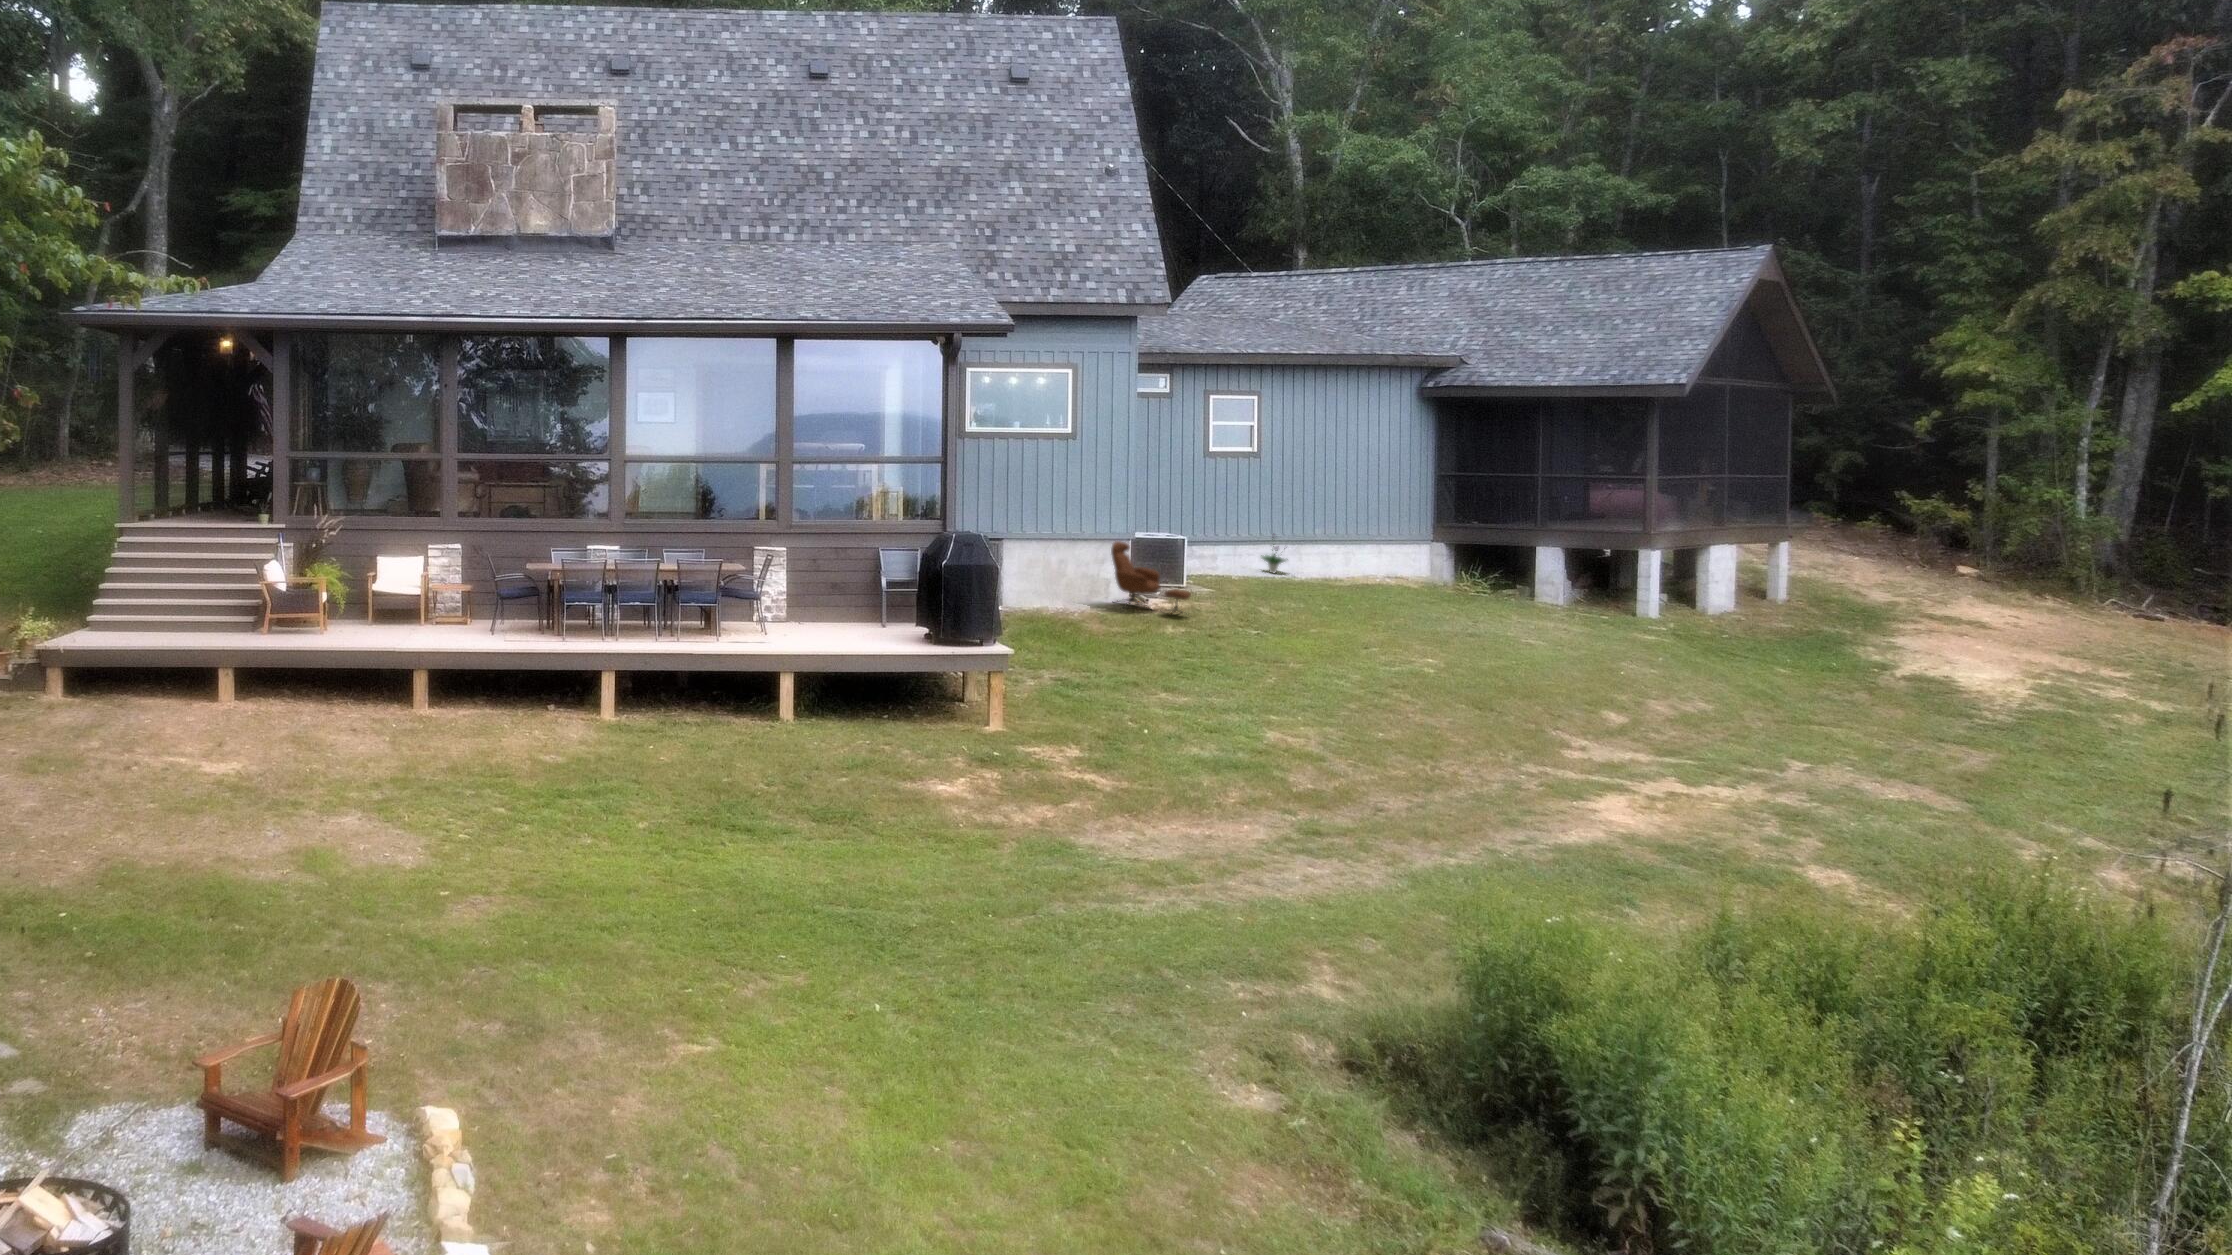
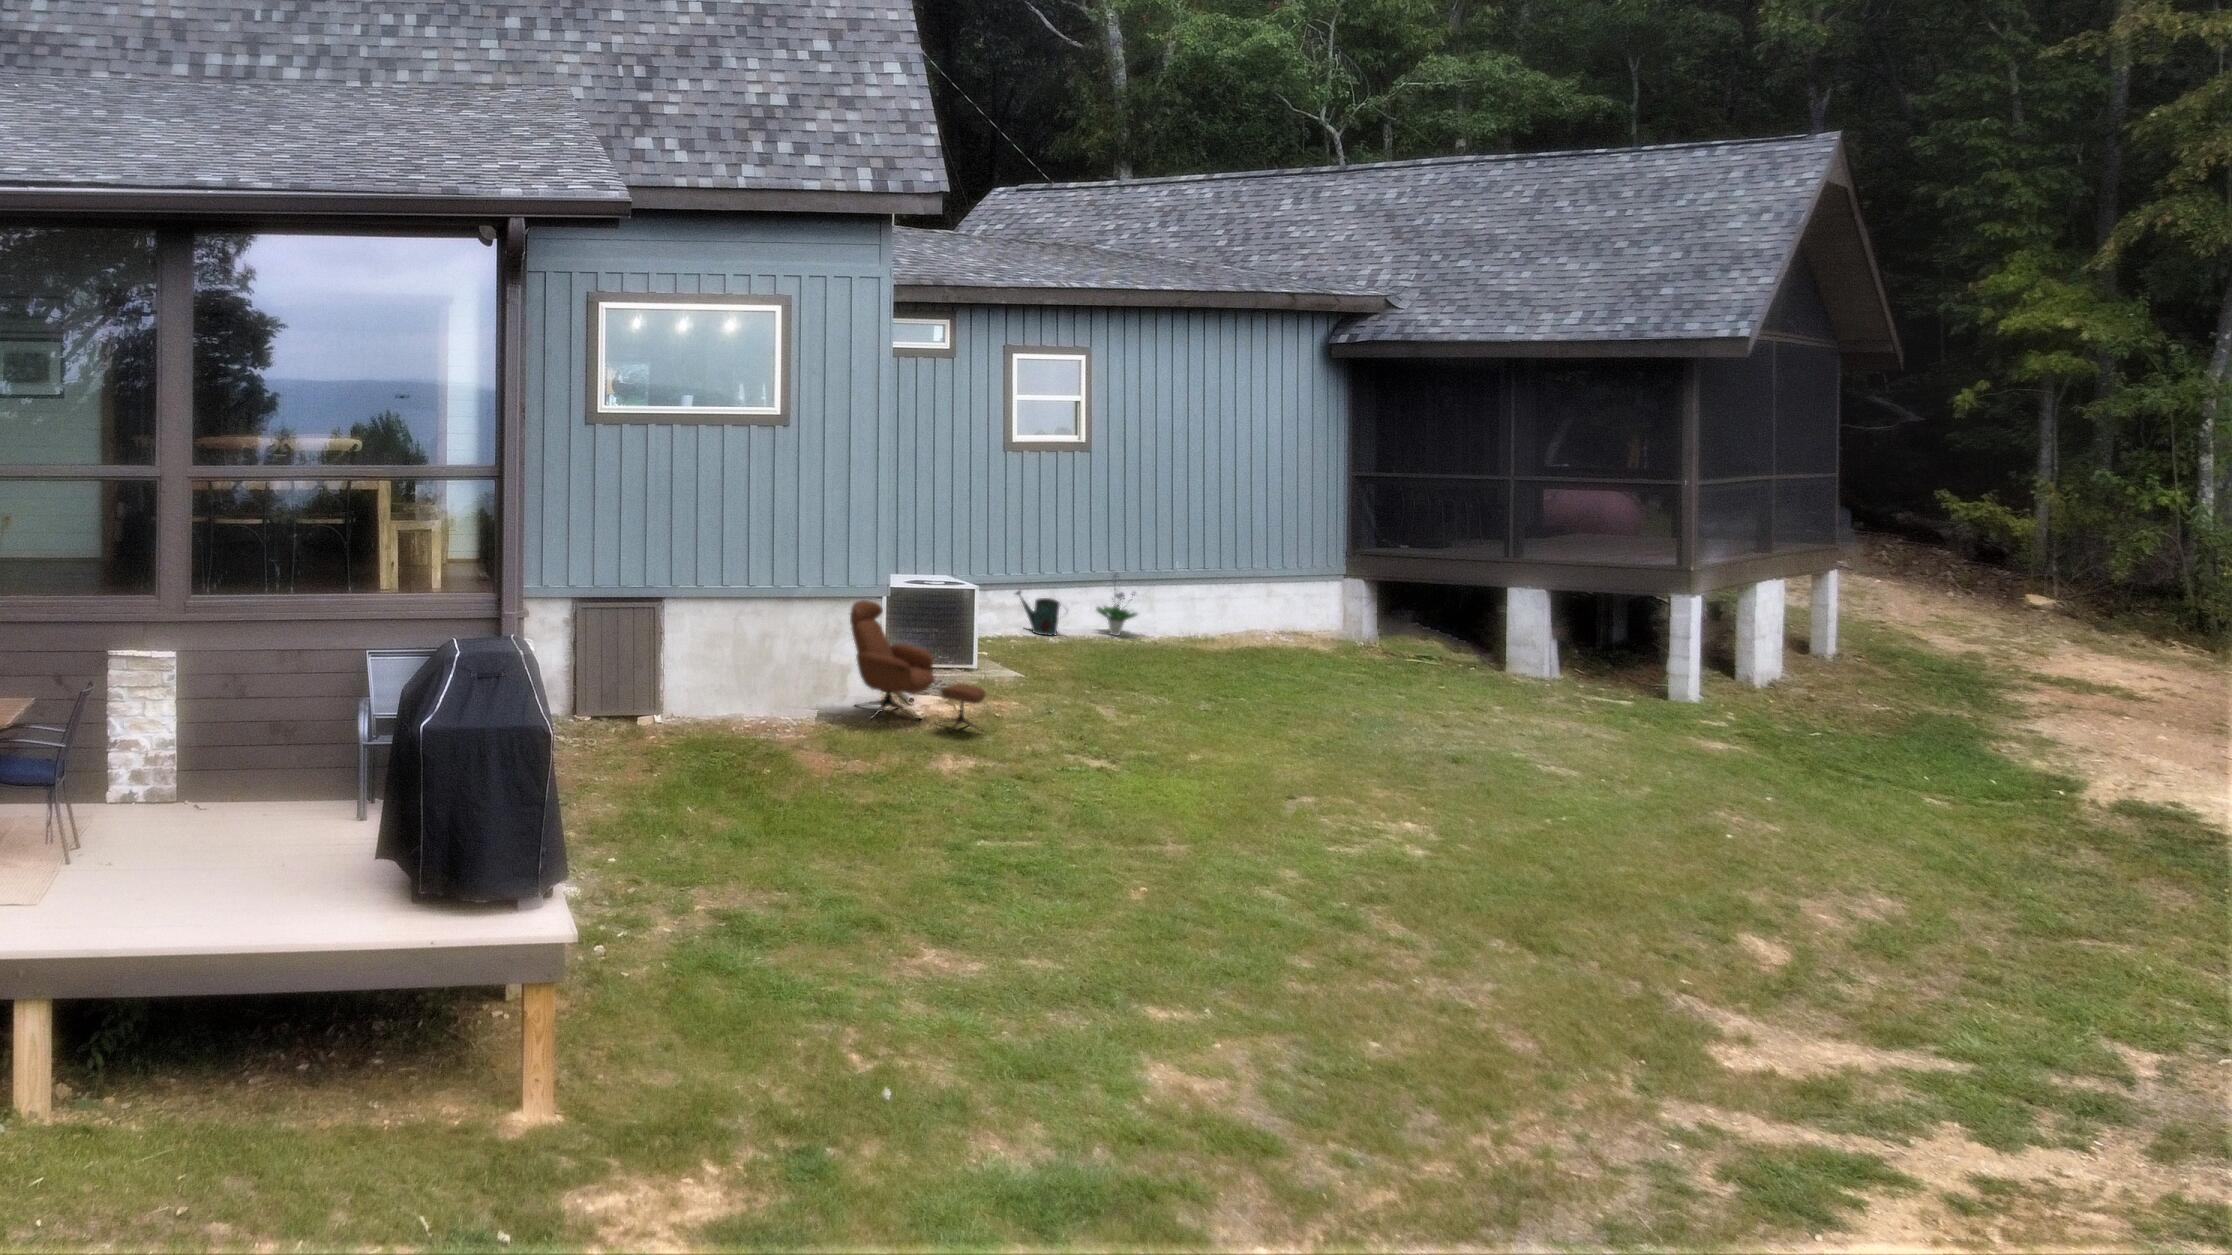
watering can: none [1208,544,1242,572] -> present [1016,591,1060,636]

